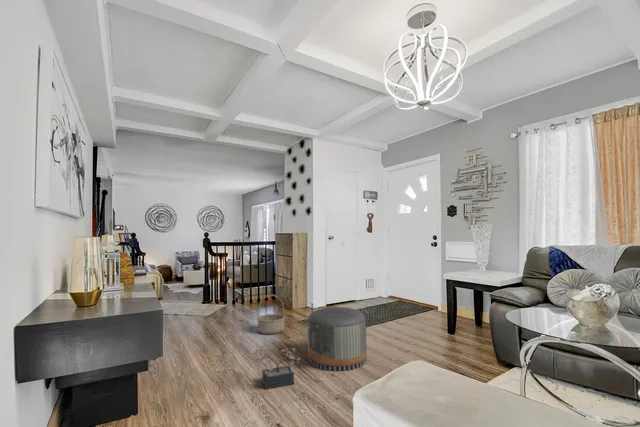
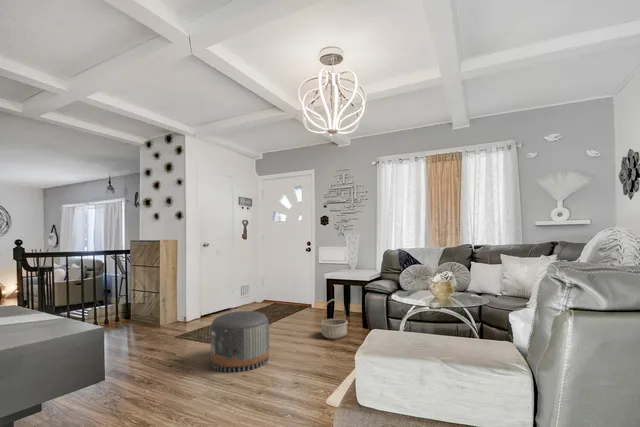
basket: present [257,294,285,334] -> present [321,299,348,339]
decorative plant: present [251,344,299,389] -> none [163,353,214,400]

